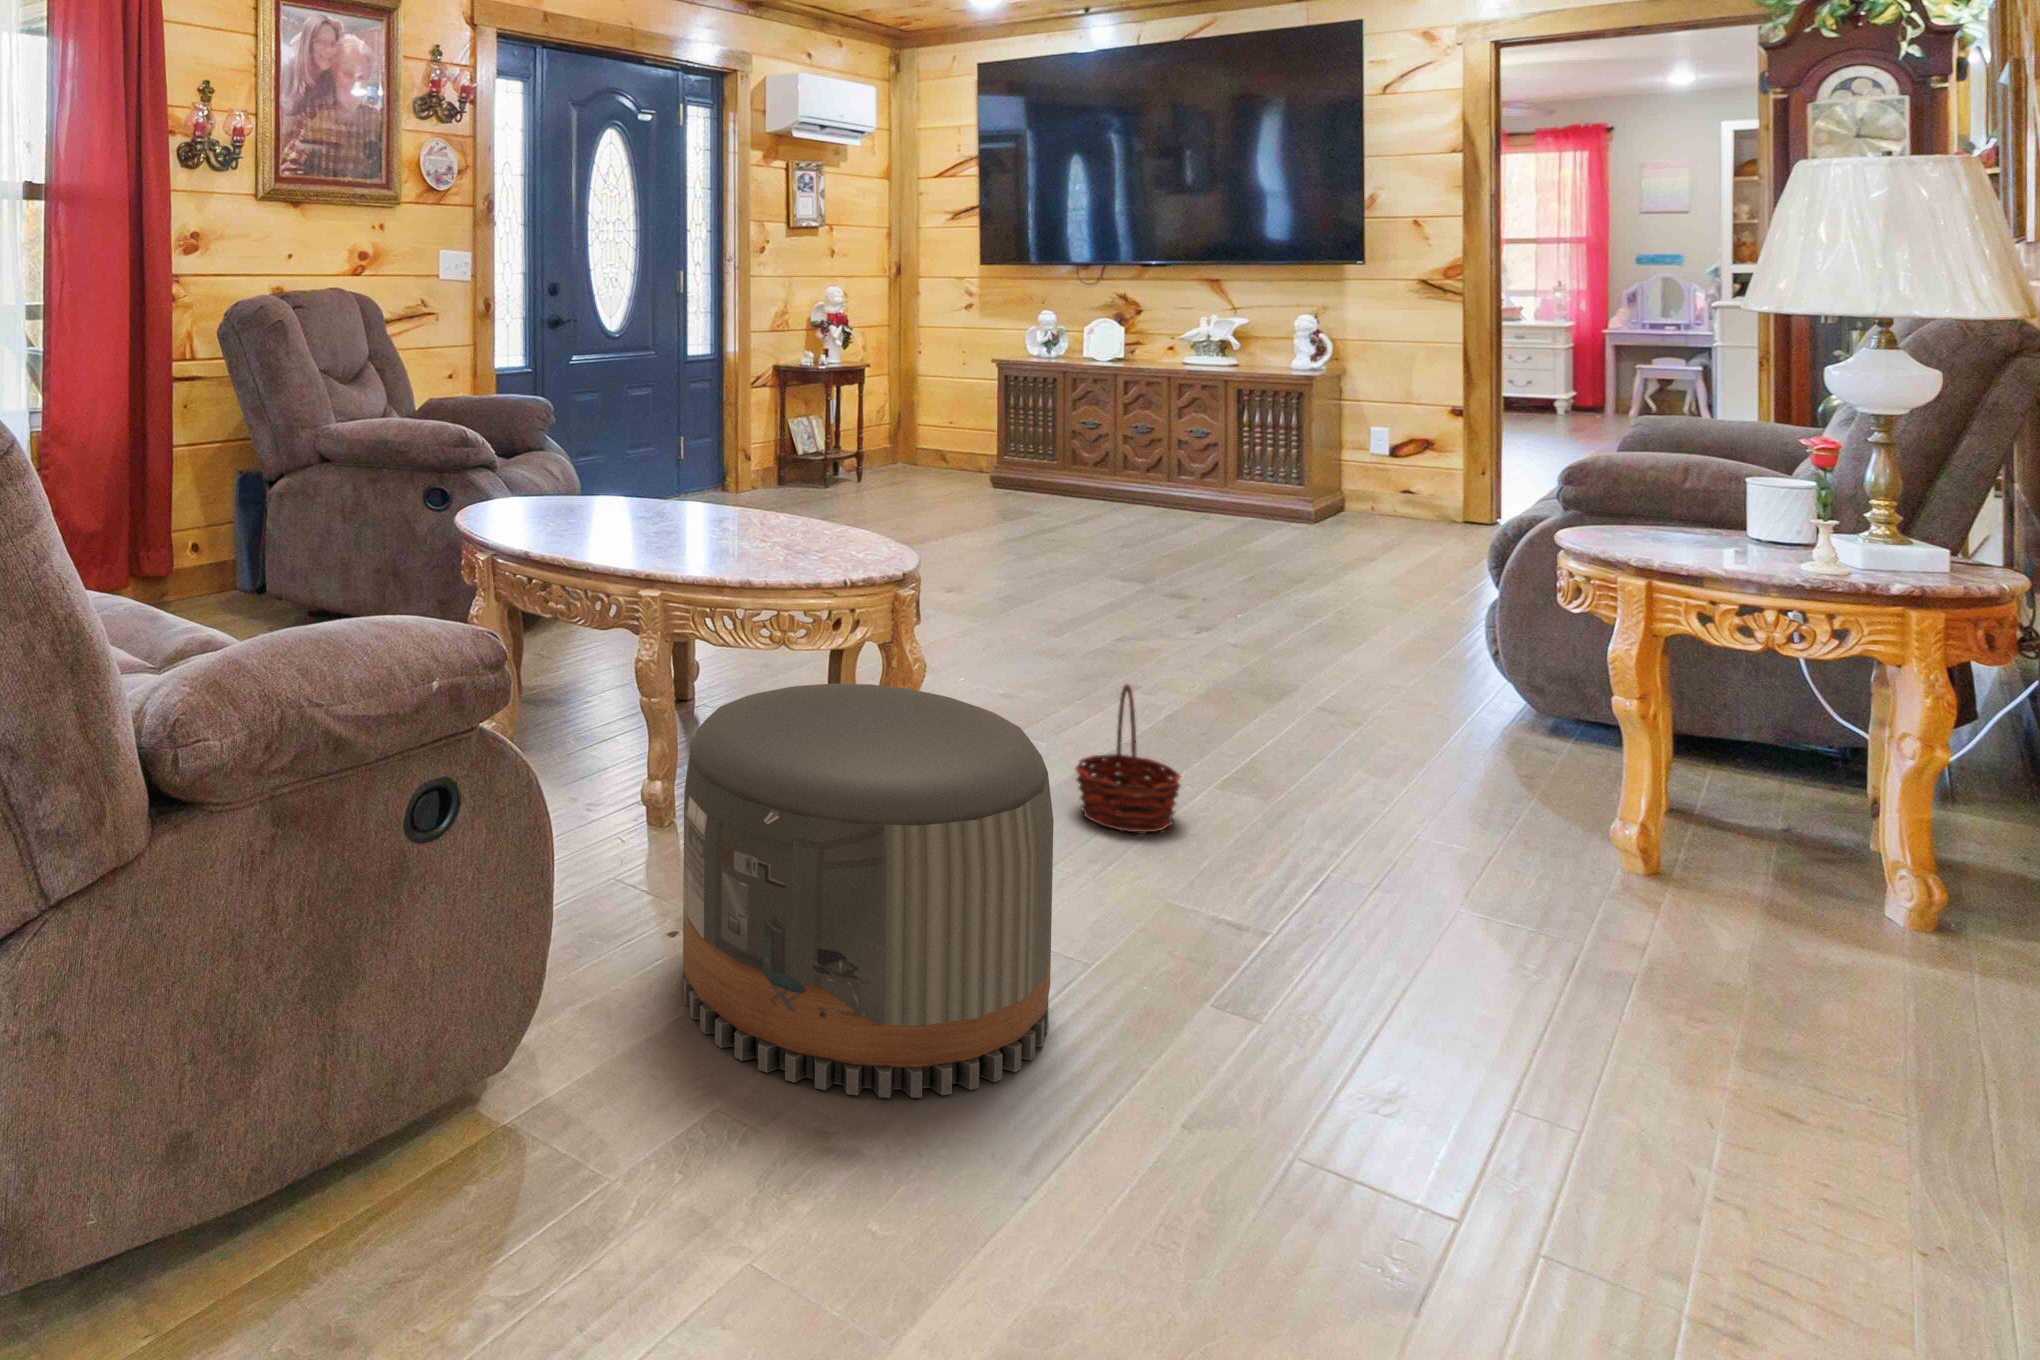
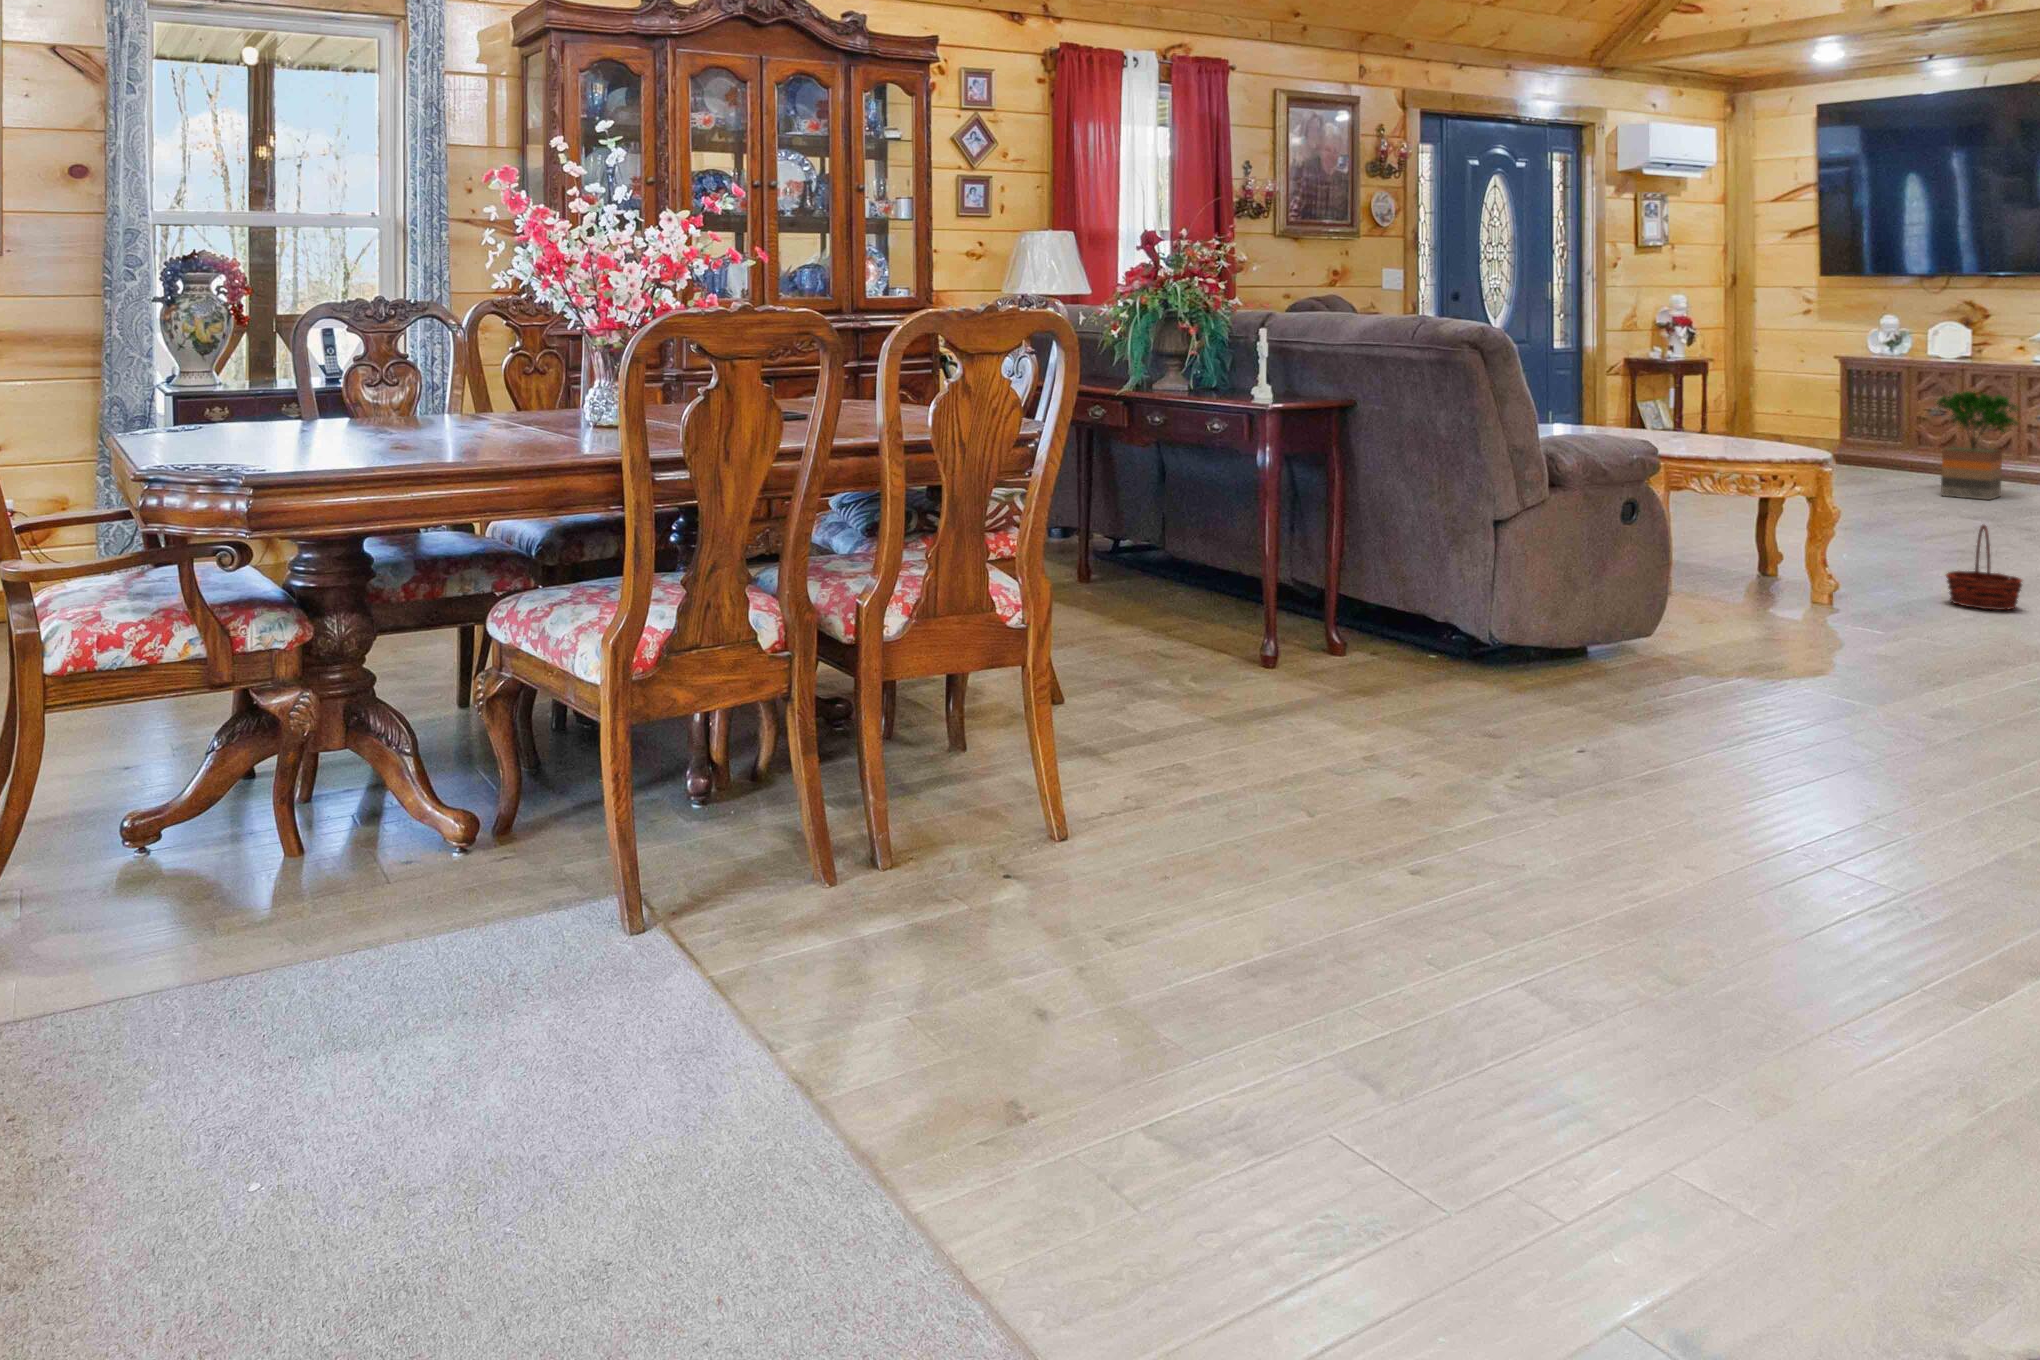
potted tree: none [1083,407,1174,544] -> present [1936,391,2018,500]
pouf: present [683,684,1054,1098] -> none [1719,491,1942,661]

